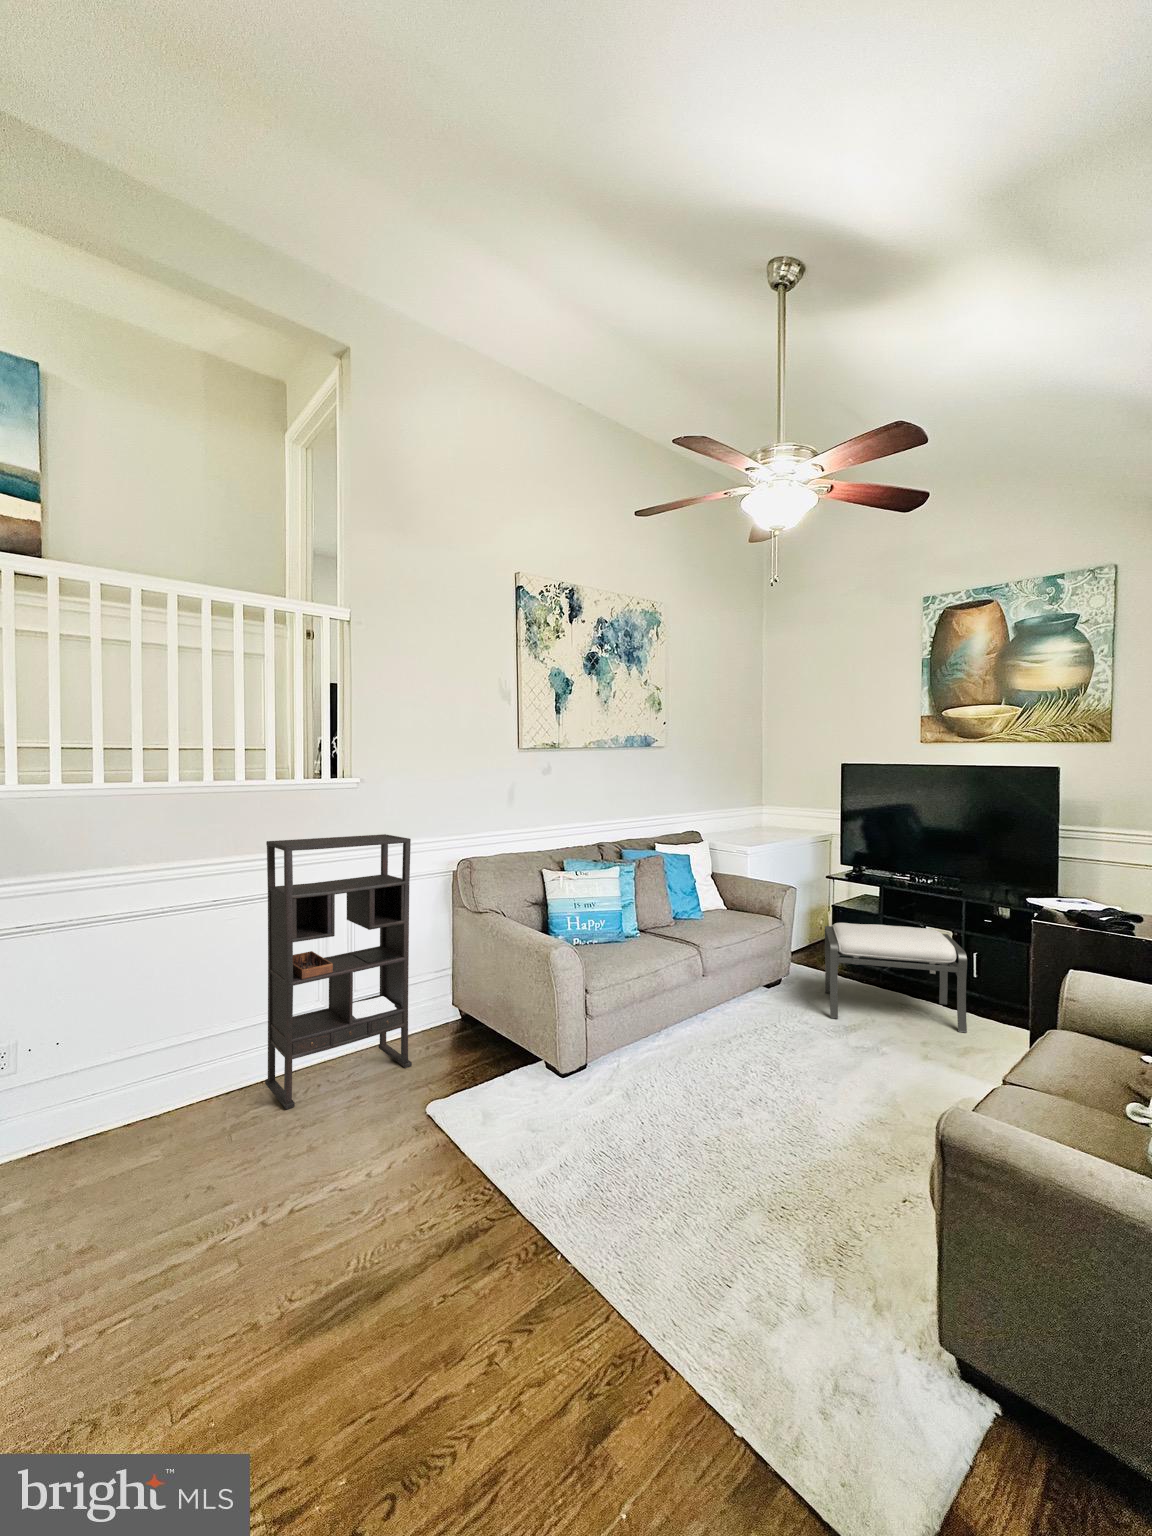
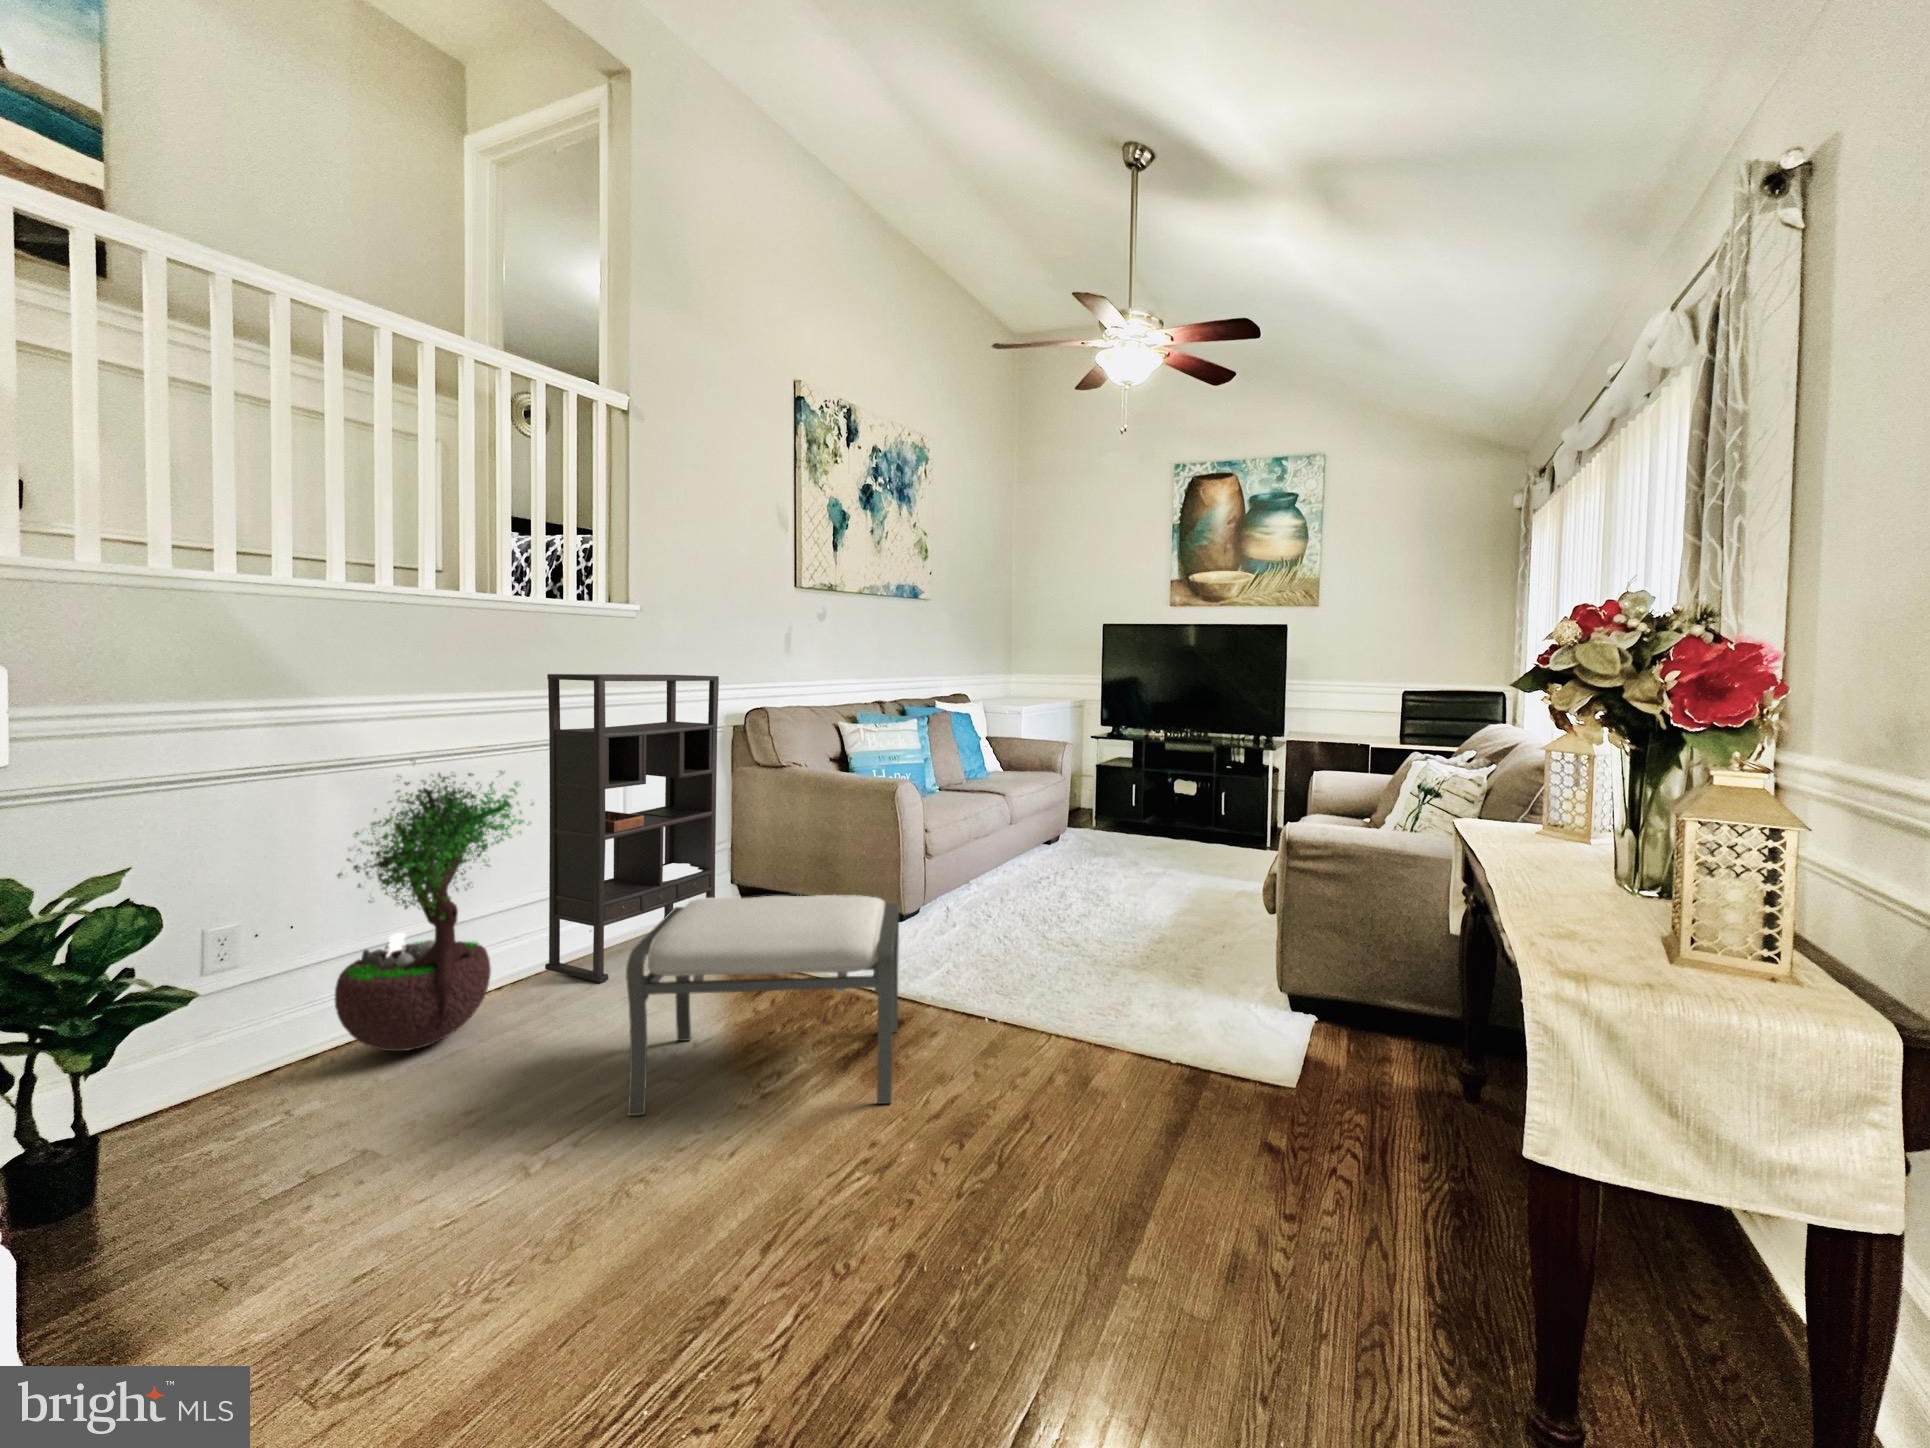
ottoman: present [825,923,967,1032] -> present [626,895,899,1116]
potted tree: none [29,927,204,1163] -> present [335,760,533,1051]

